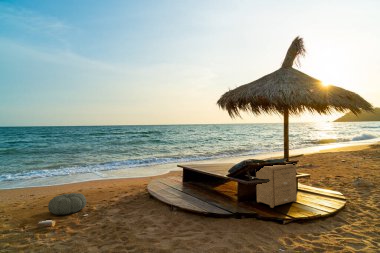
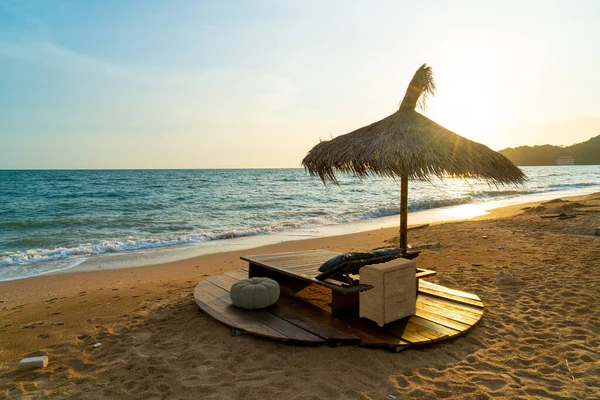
pouf: present [48,193,86,215] -> present [230,277,280,309]

